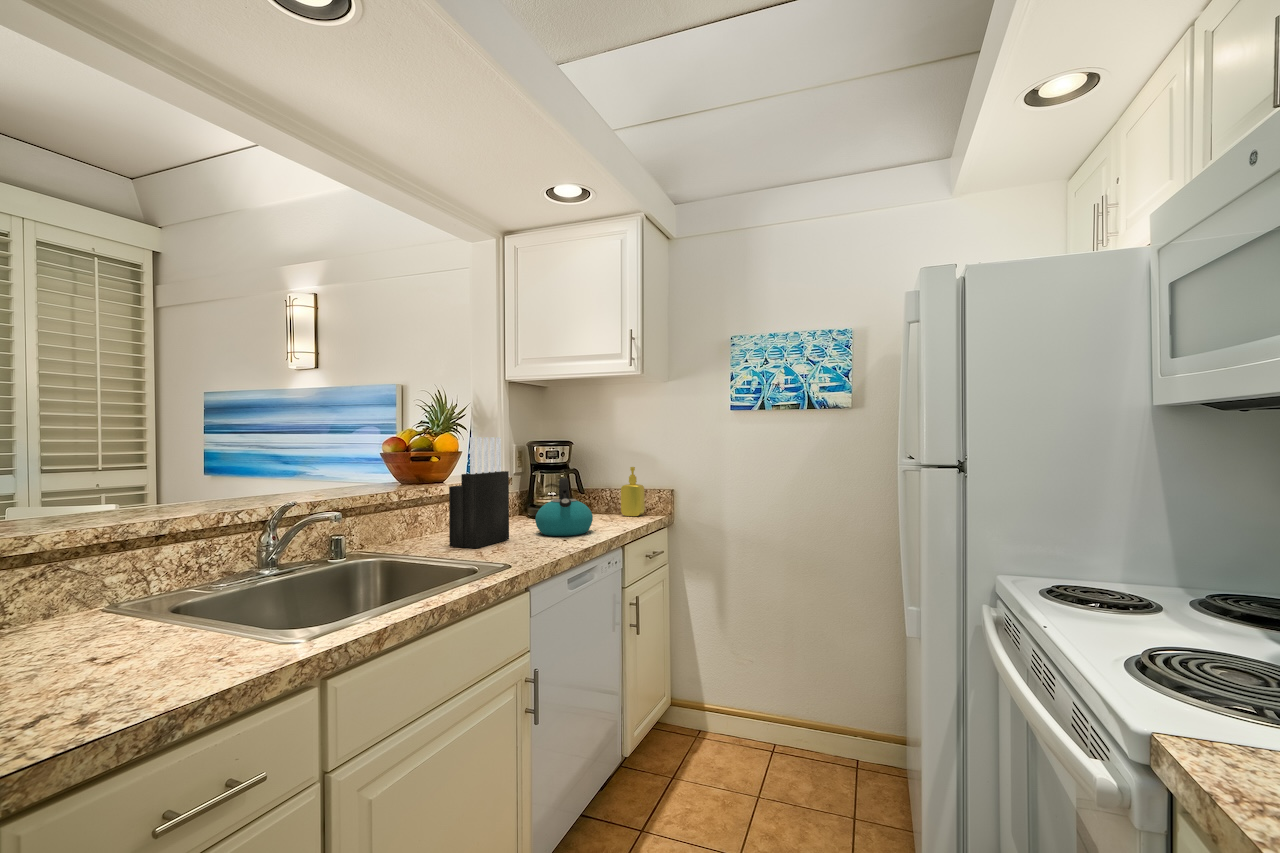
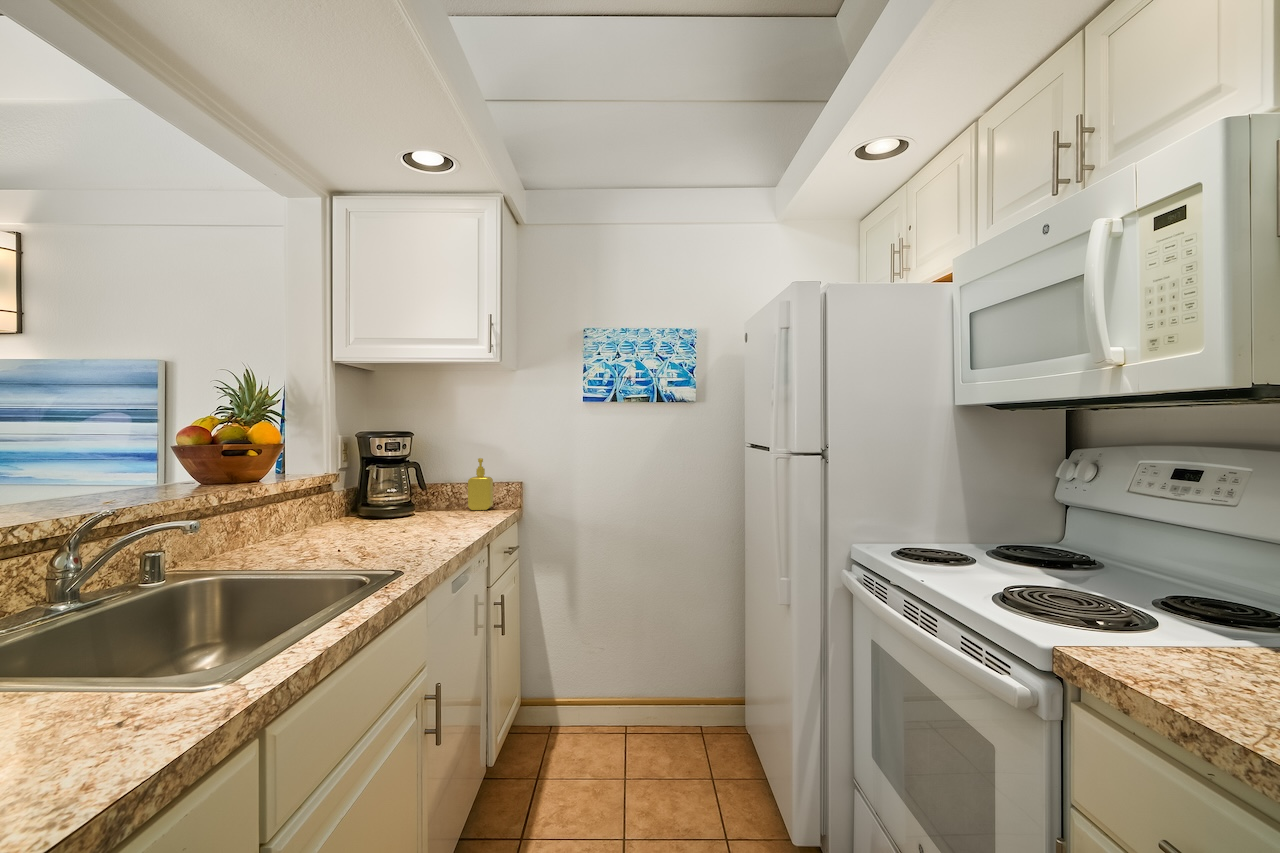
knife block: present [449,437,509,548] -> none [294,429,363,557]
kettle: present [535,478,593,536] -> none [388,473,455,536]

